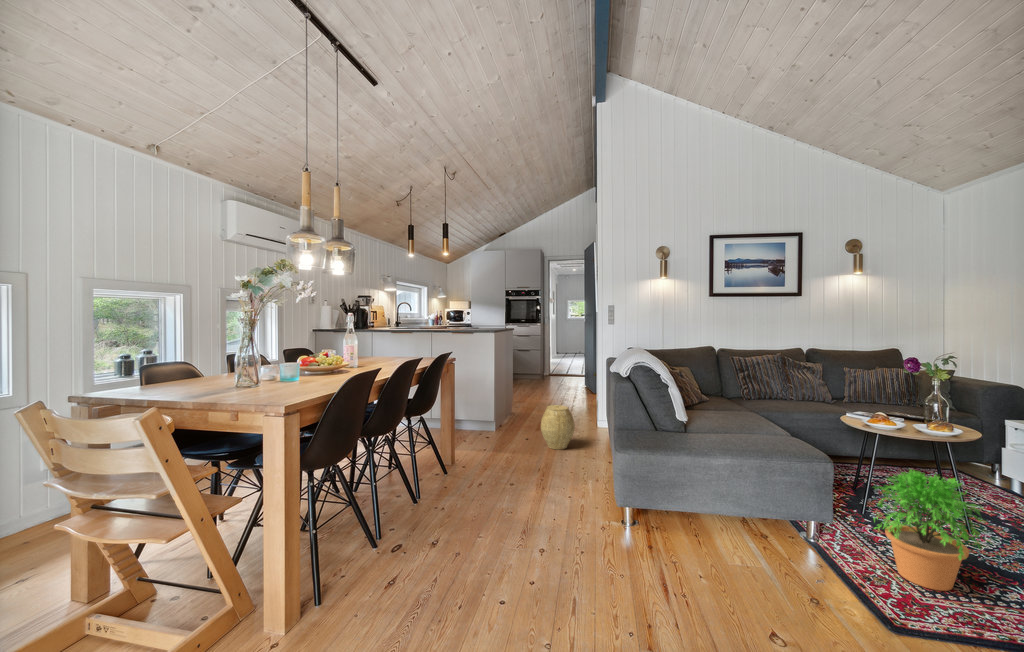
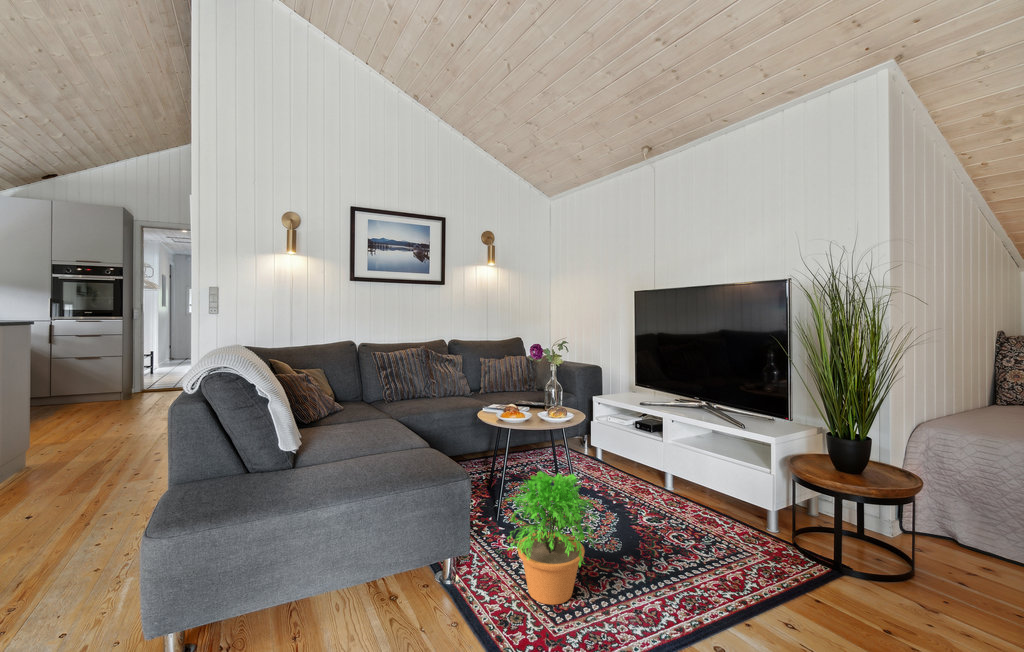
woven basket: present [541,405,575,449] -> none [39,452,121,534]

